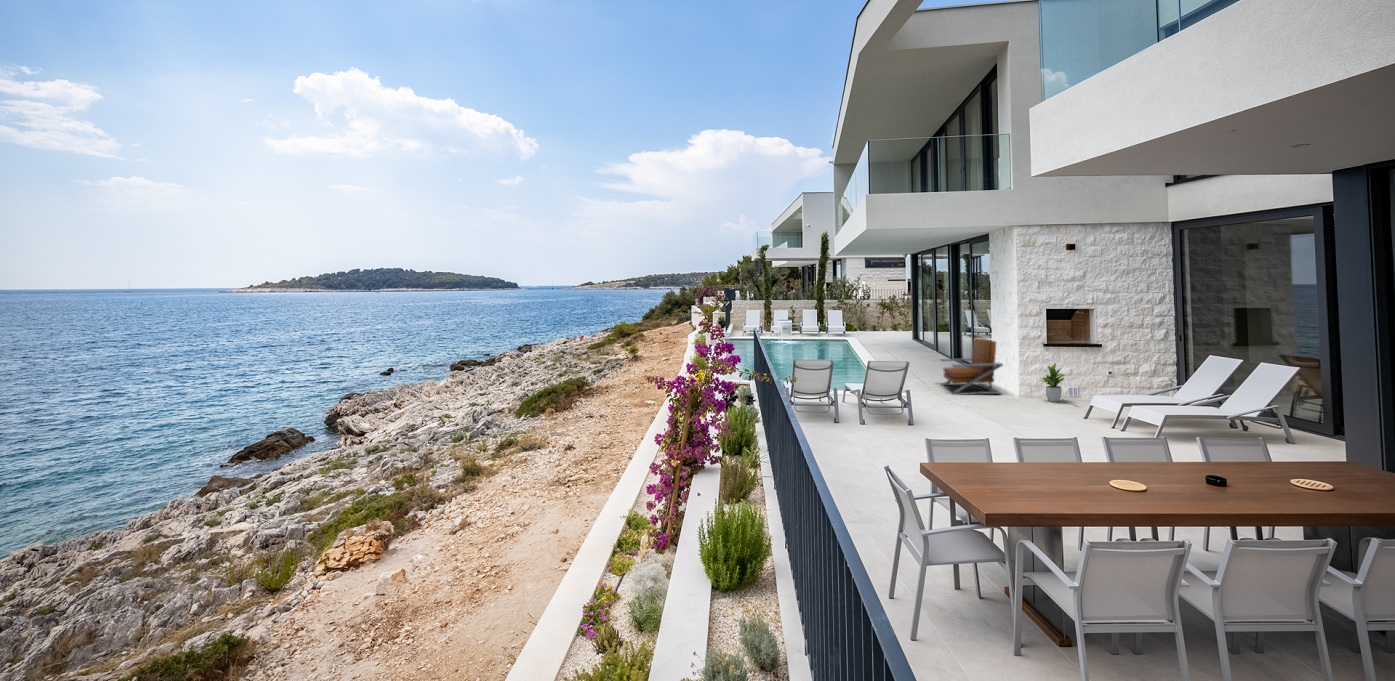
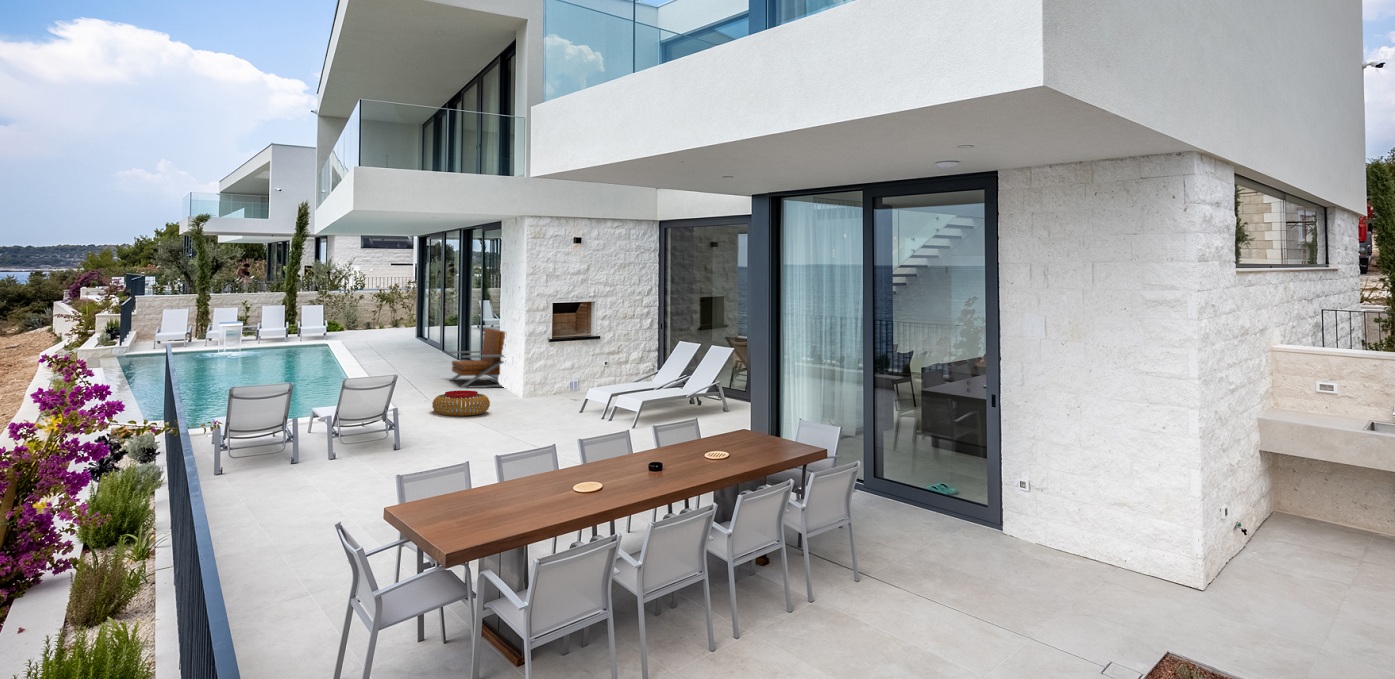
potted plant: present [1041,363,1064,402] -> none [545,353,569,392]
pouf: none [927,402,983,428] -> present [432,390,490,416]

